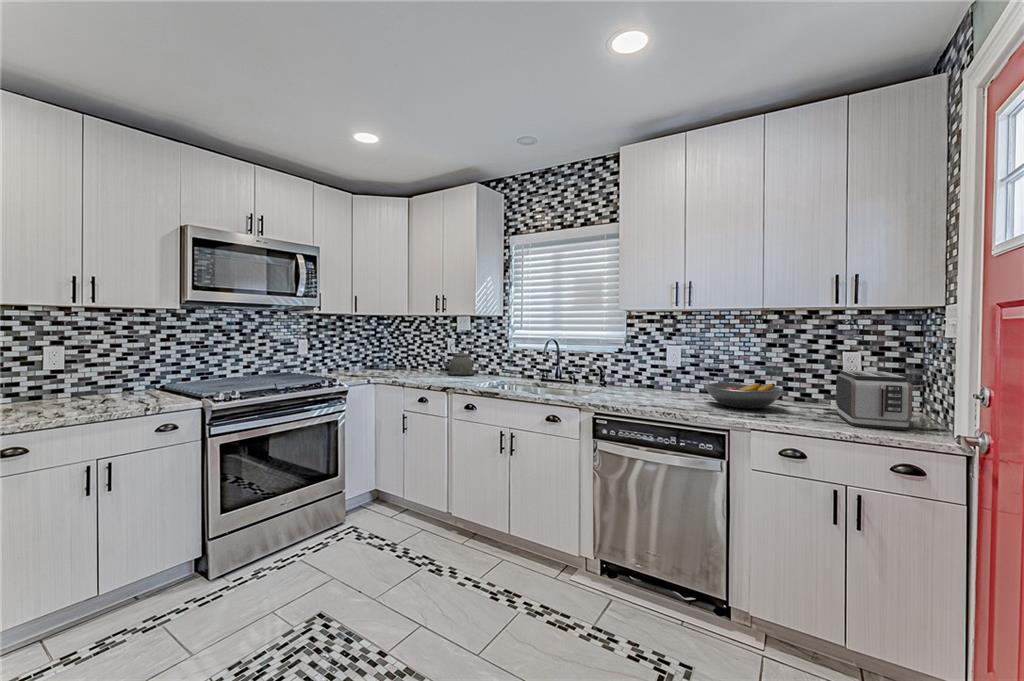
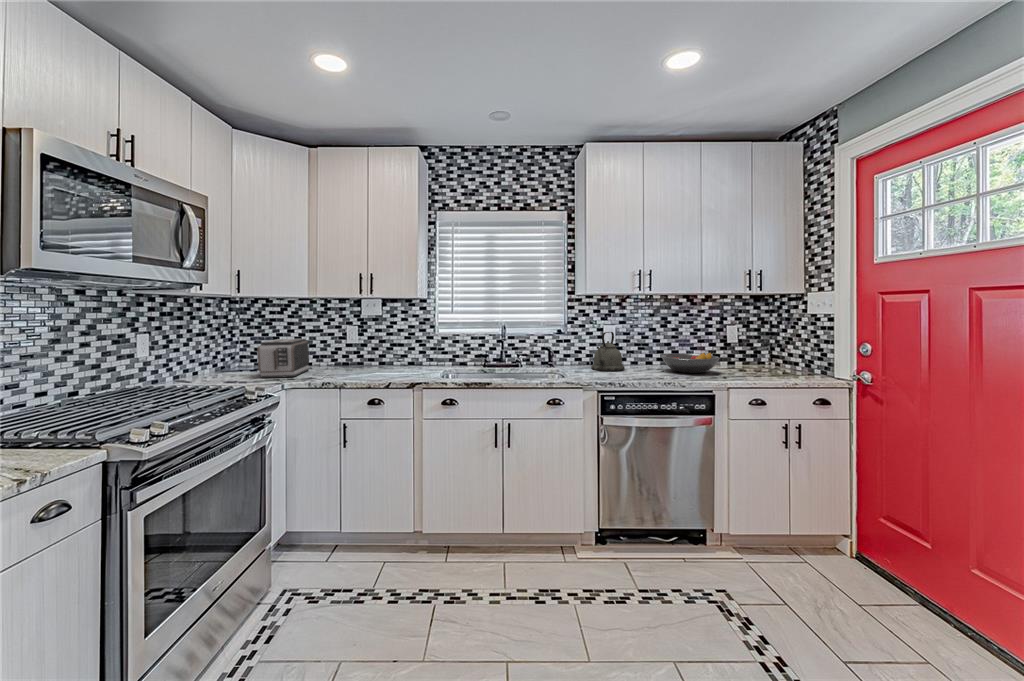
kettle: present [439,344,475,376] -> present [591,332,625,371]
toaster: present [836,370,913,430] -> present [257,339,309,378]

